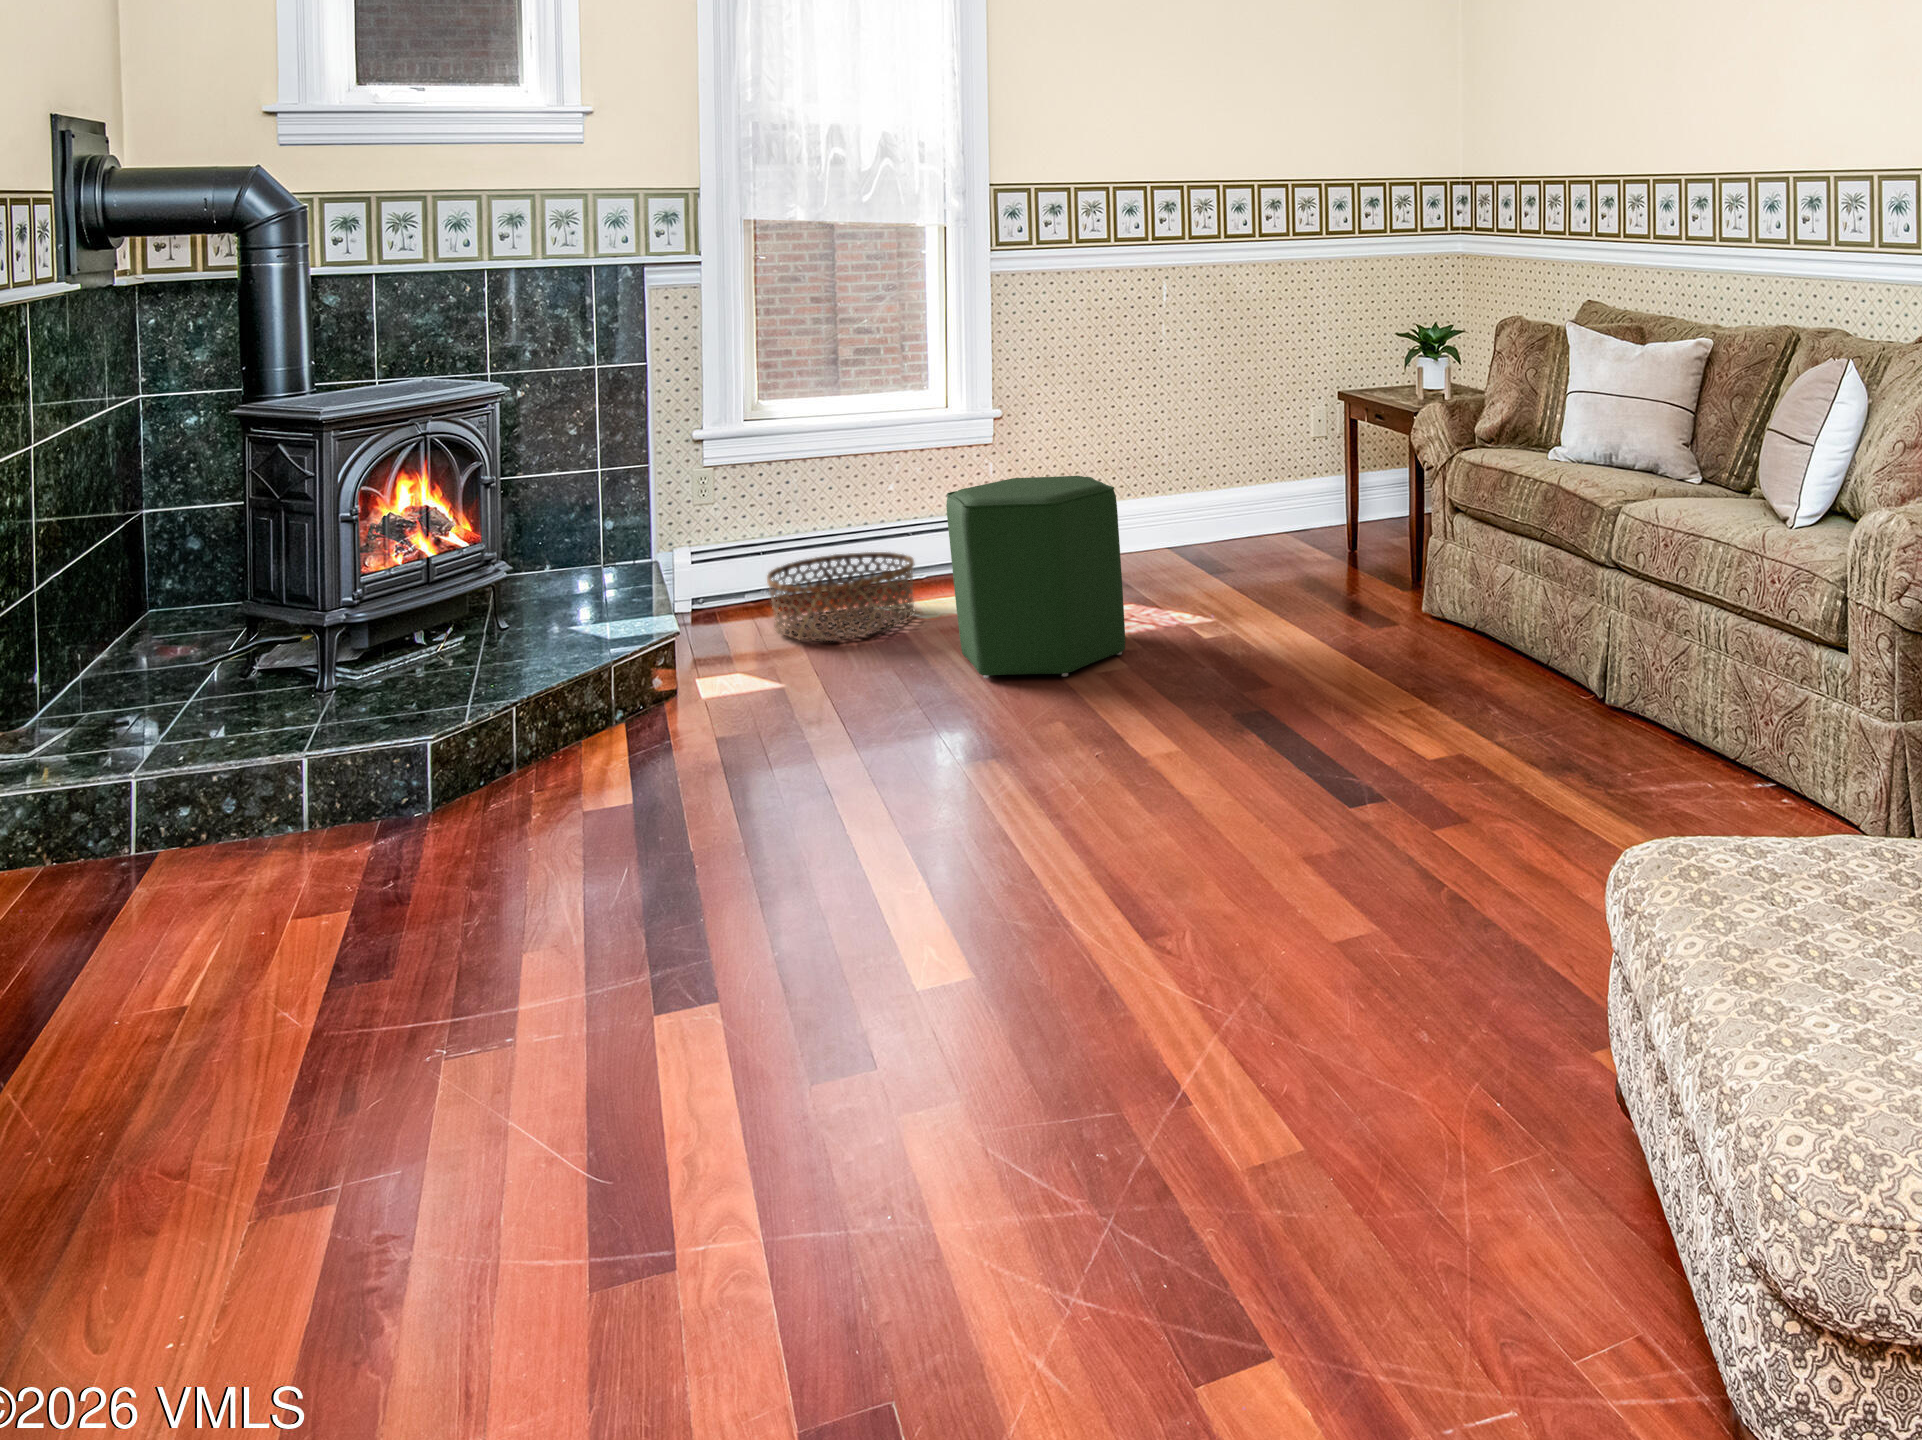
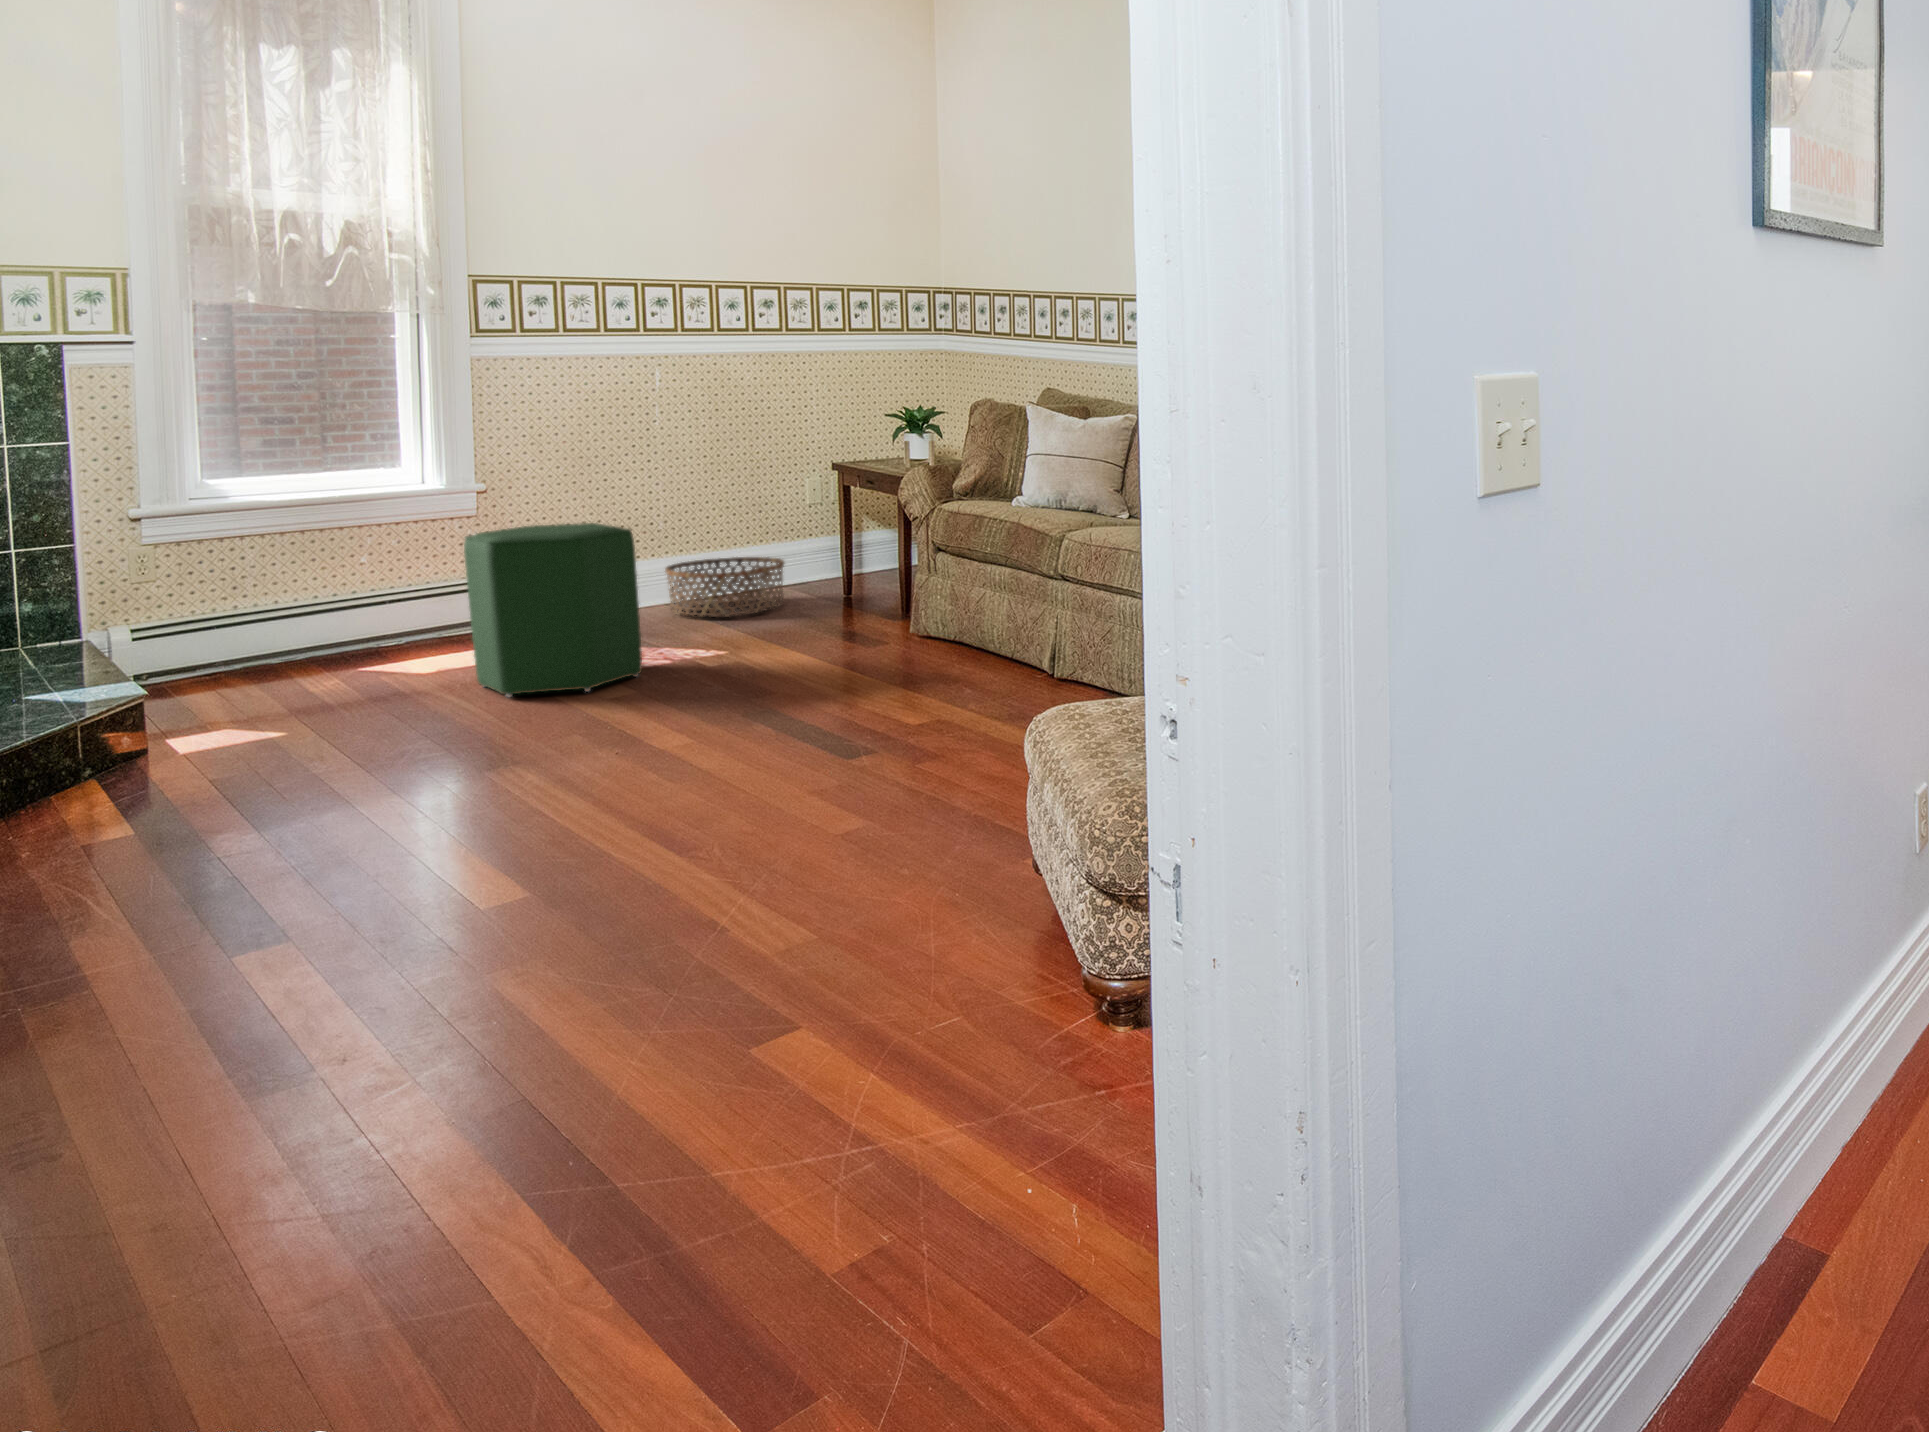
basket: present [767,552,915,641] -> present [665,557,784,617]

